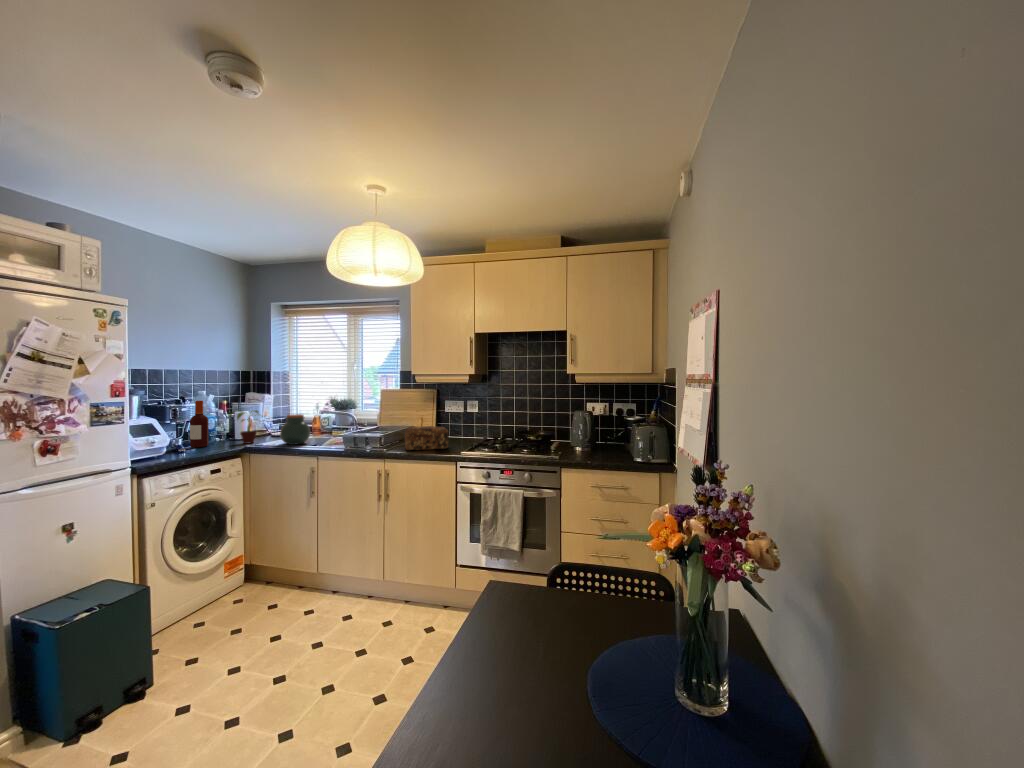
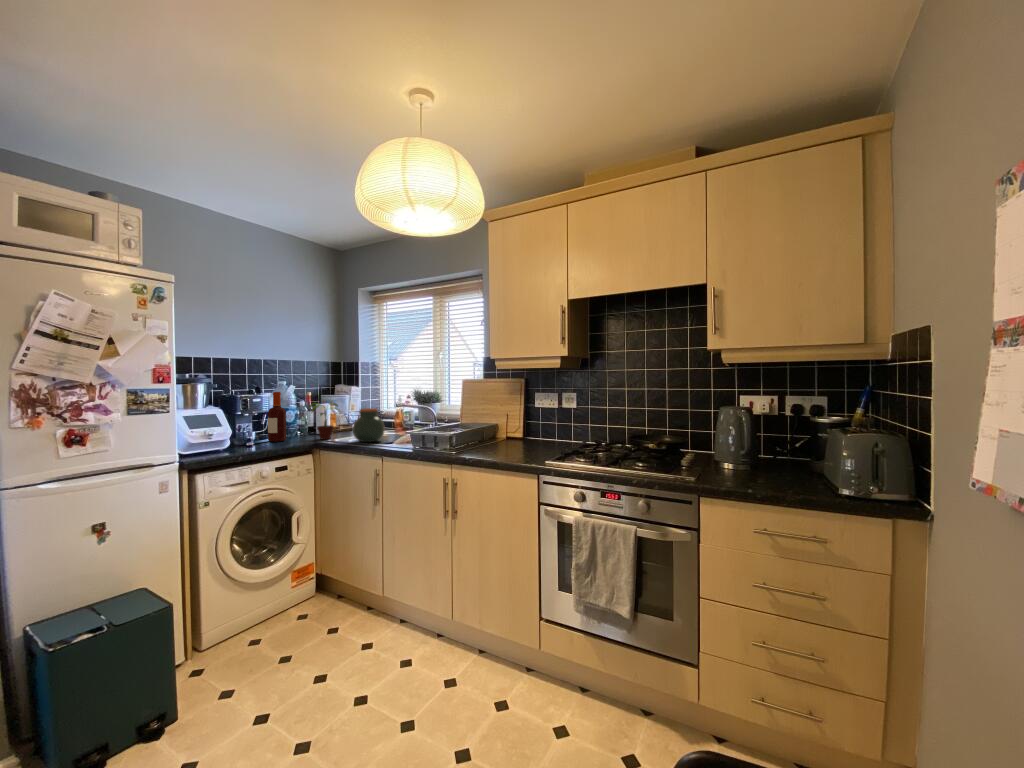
bread loaf: present [405,426,449,450] -> none [480,425,535,456]

